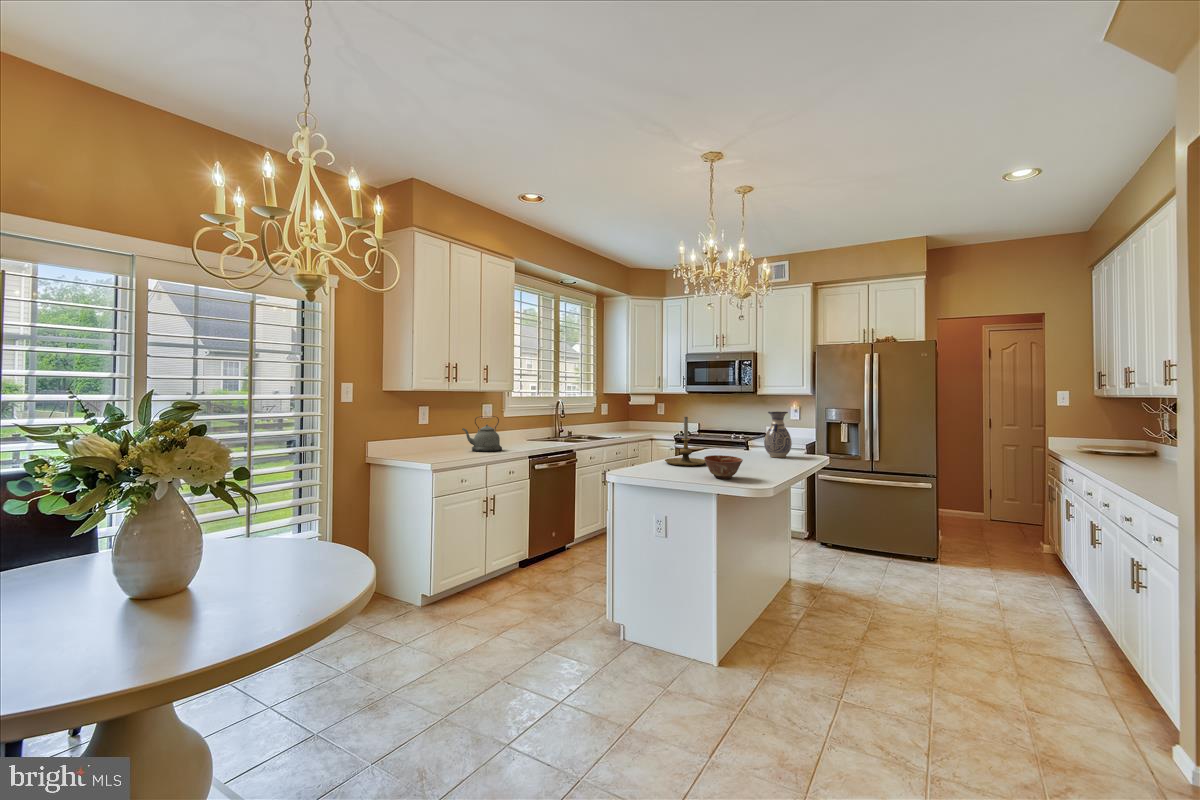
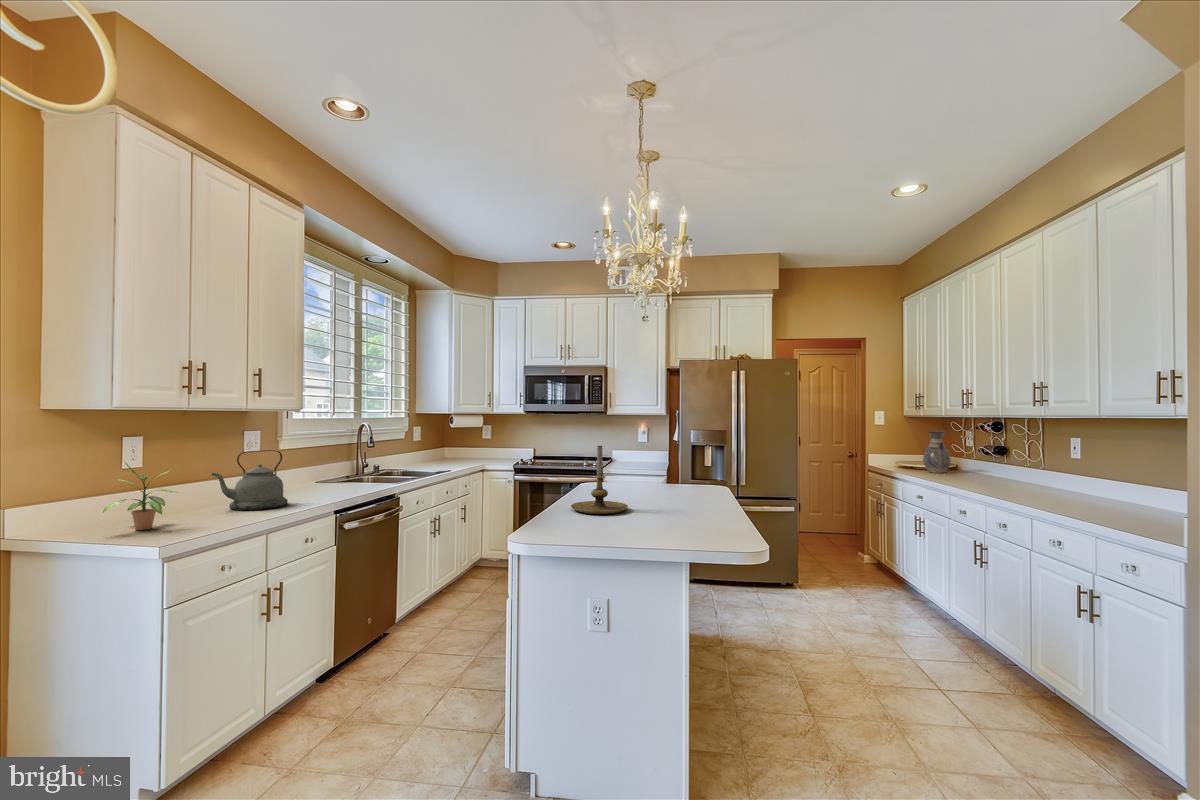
vase: present [764,411,792,458] -> present [923,431,951,473]
potted plant: none [412,419,444,456] -> present [103,463,177,530]
ceramic bowl: present [704,455,743,479] -> none [658,499,710,533]

